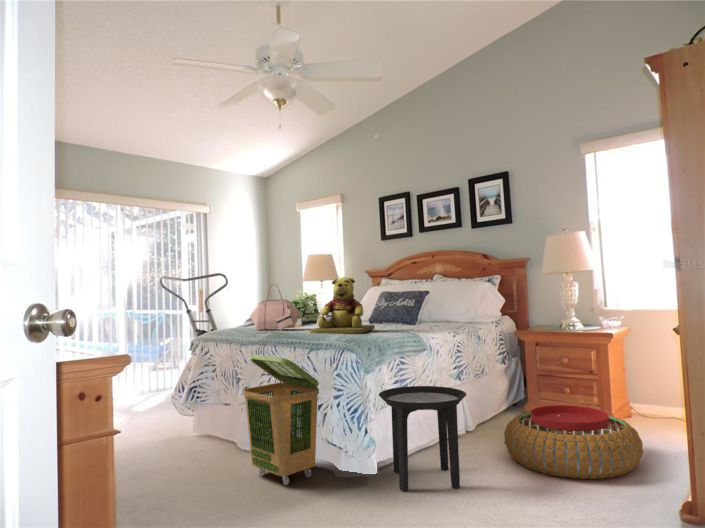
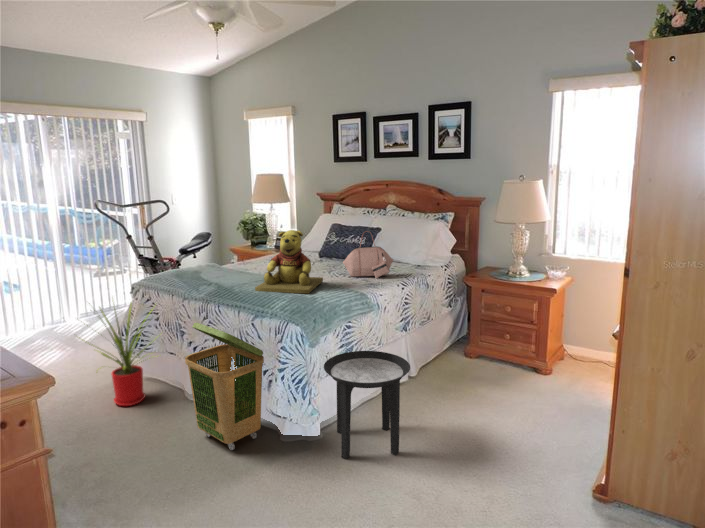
handbag: present [250,284,300,330] -> present [343,231,393,278]
house plant: none [137,345,220,455] -> present [89,304,156,406]
pouf: present [504,405,643,479] -> none [444,363,571,443]

